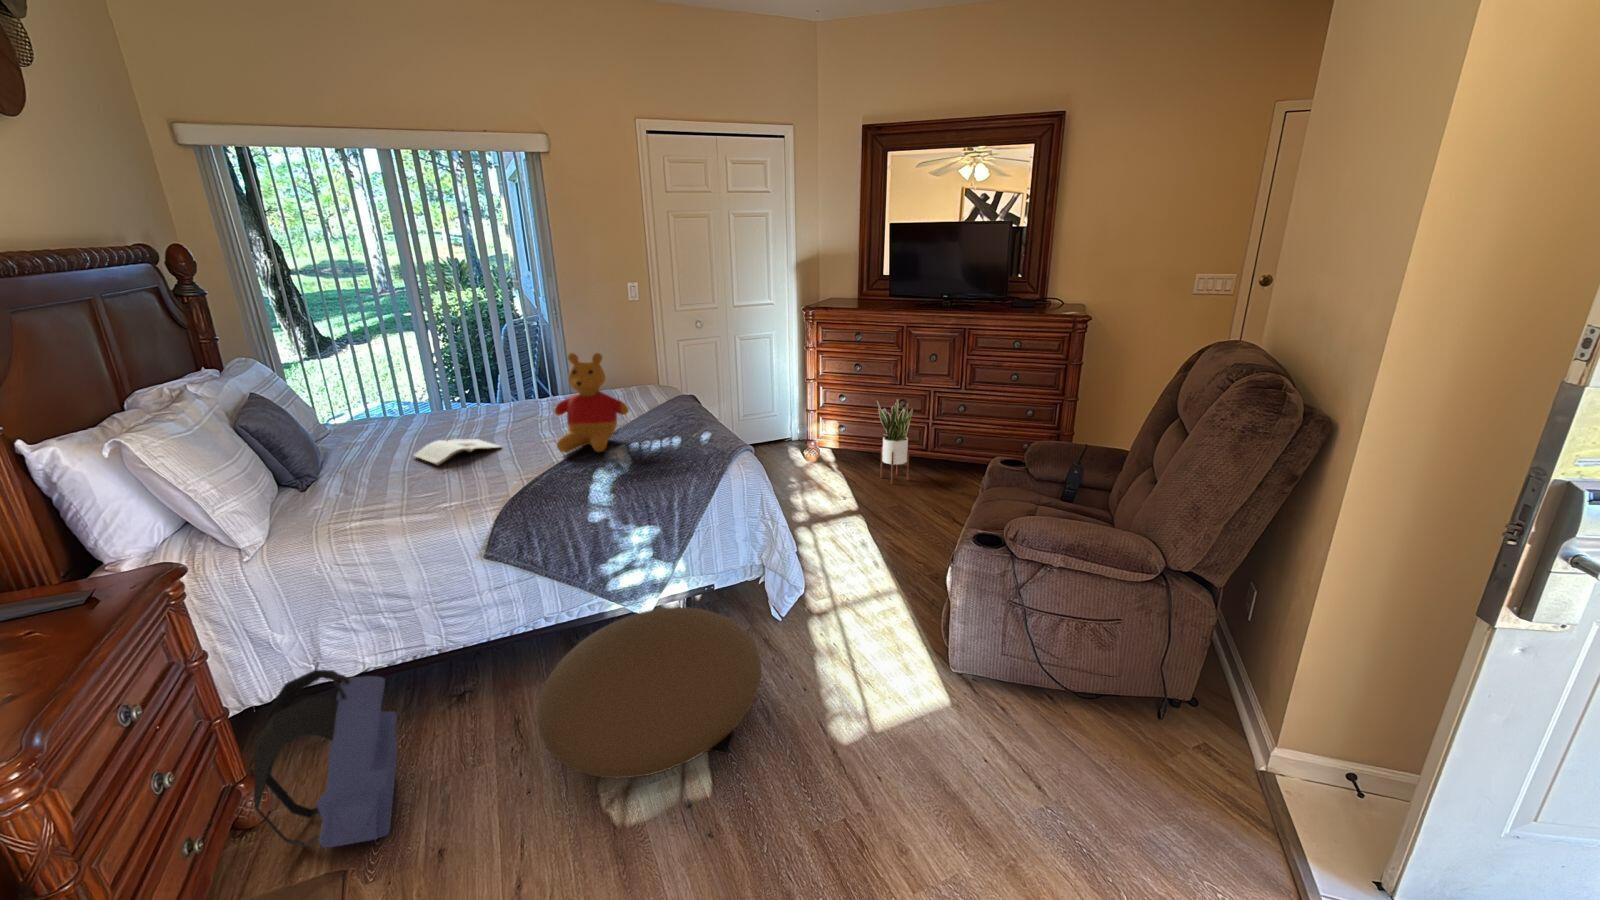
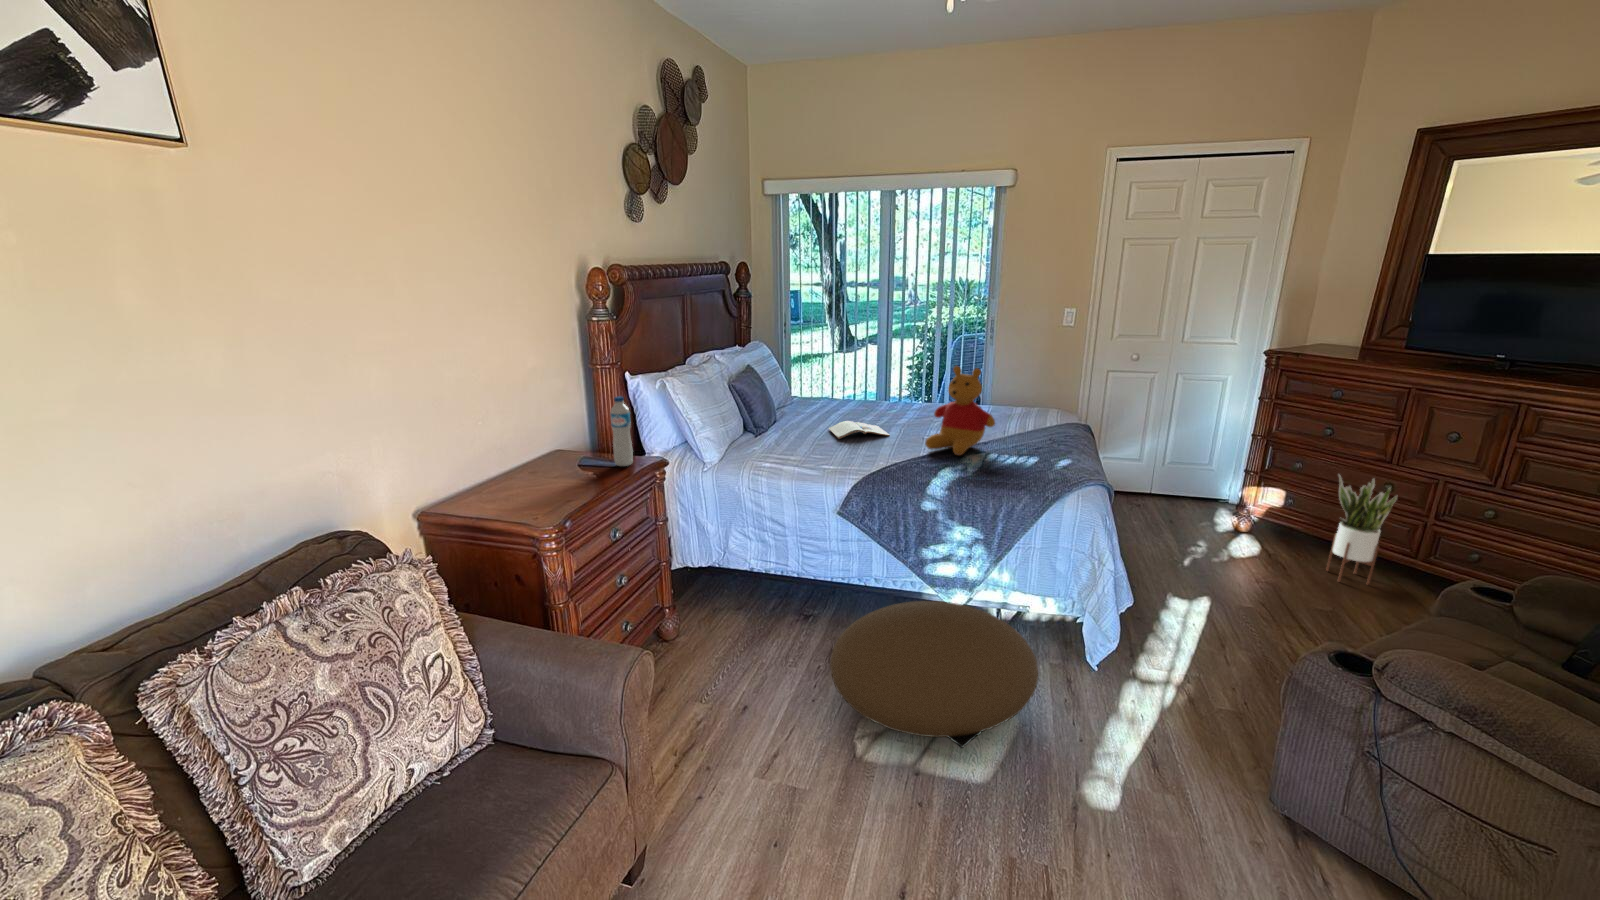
water bottle: none [32,480,110,600] -> present [610,396,633,466]
backpack: present [254,670,397,847] -> none [666,552,755,680]

